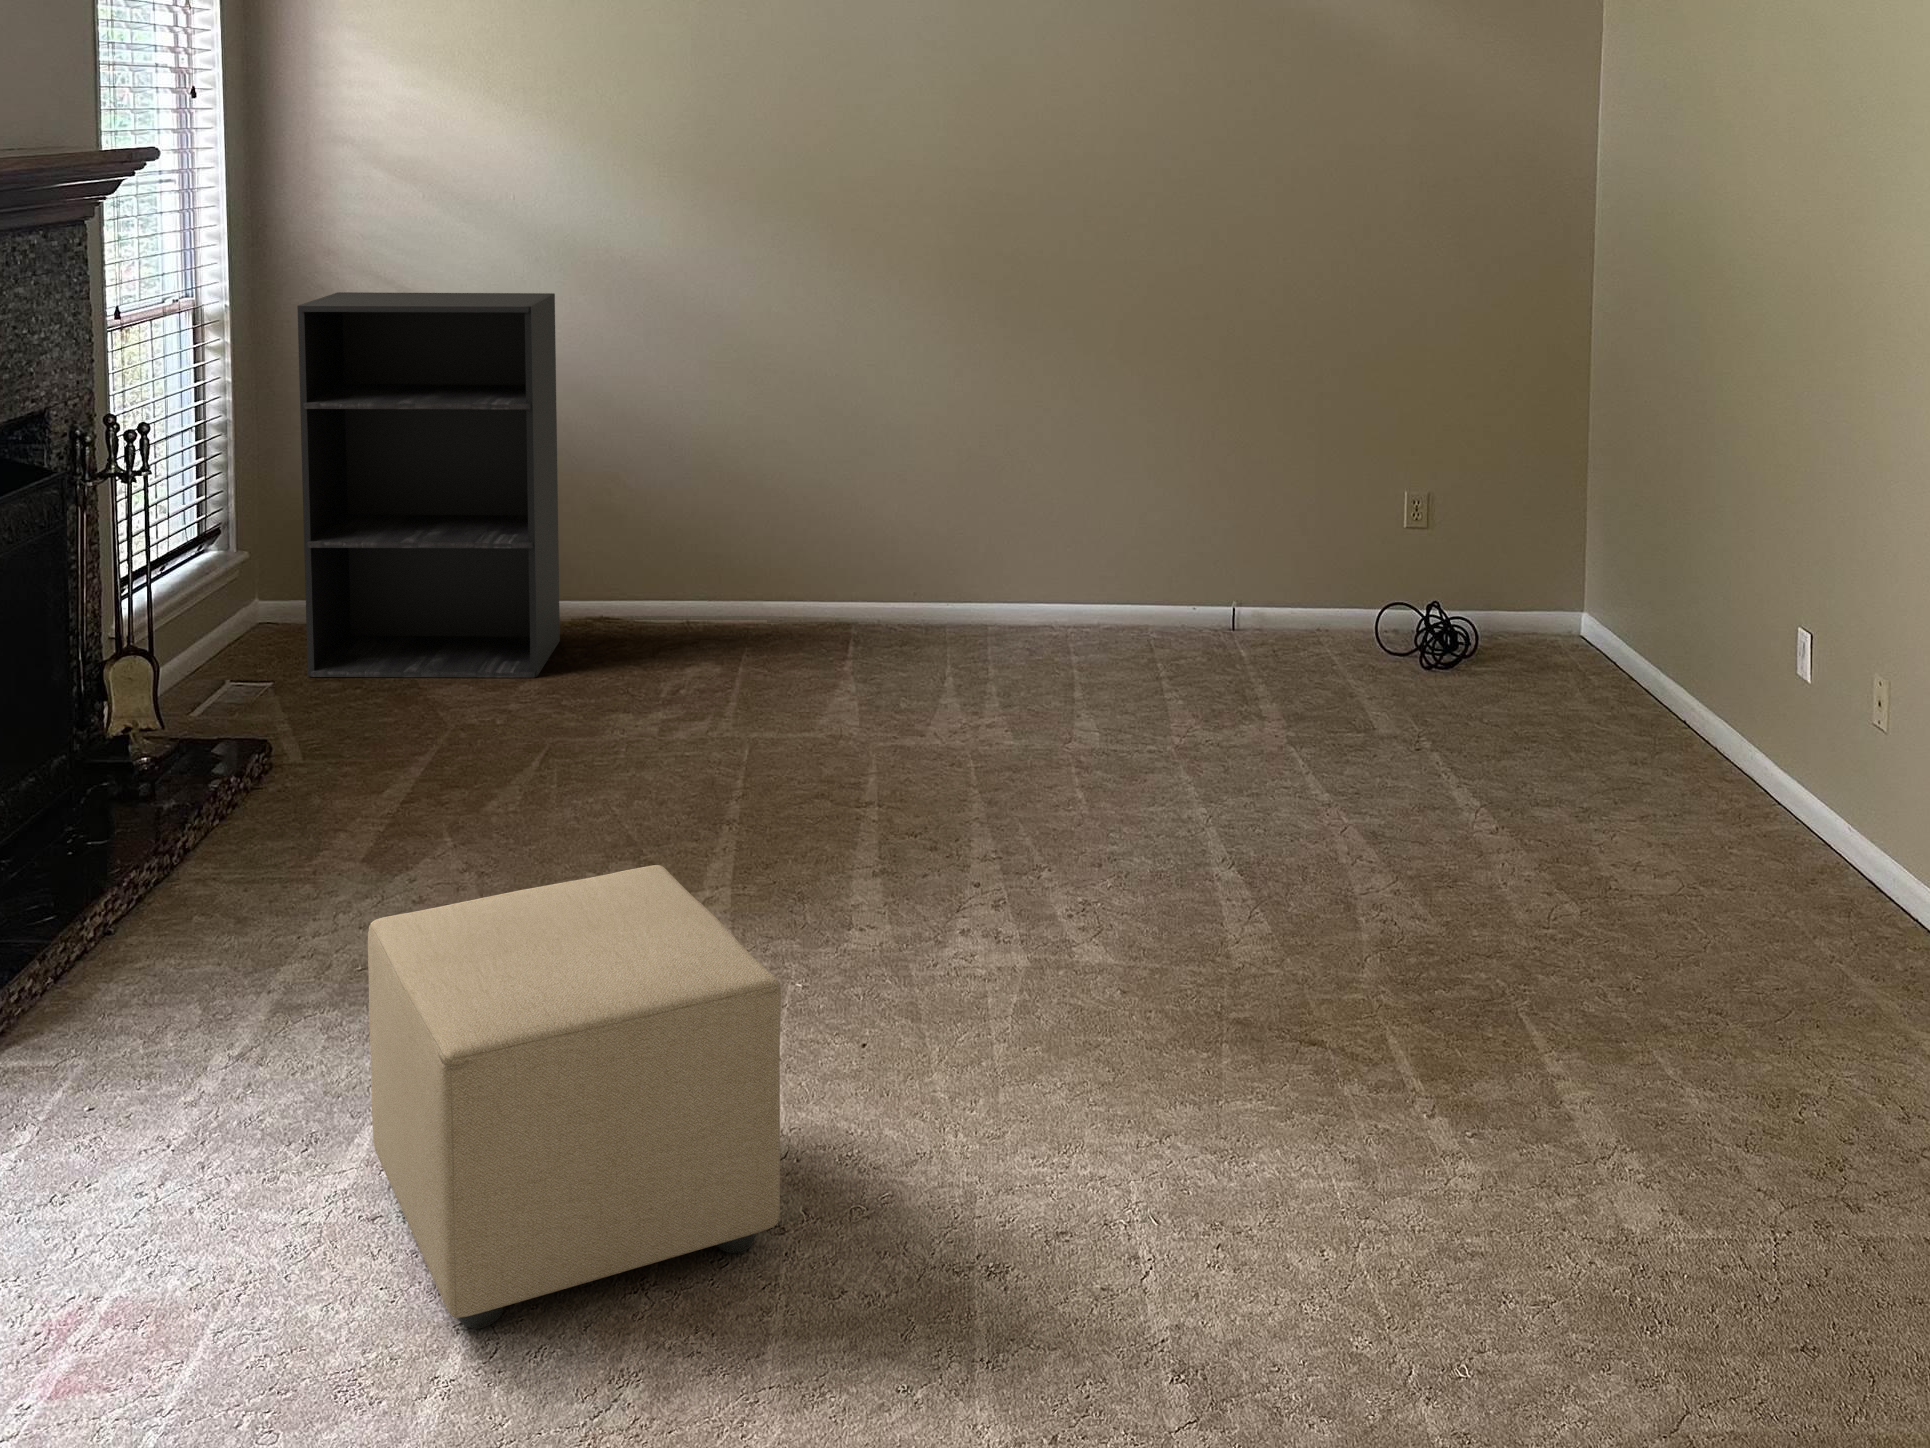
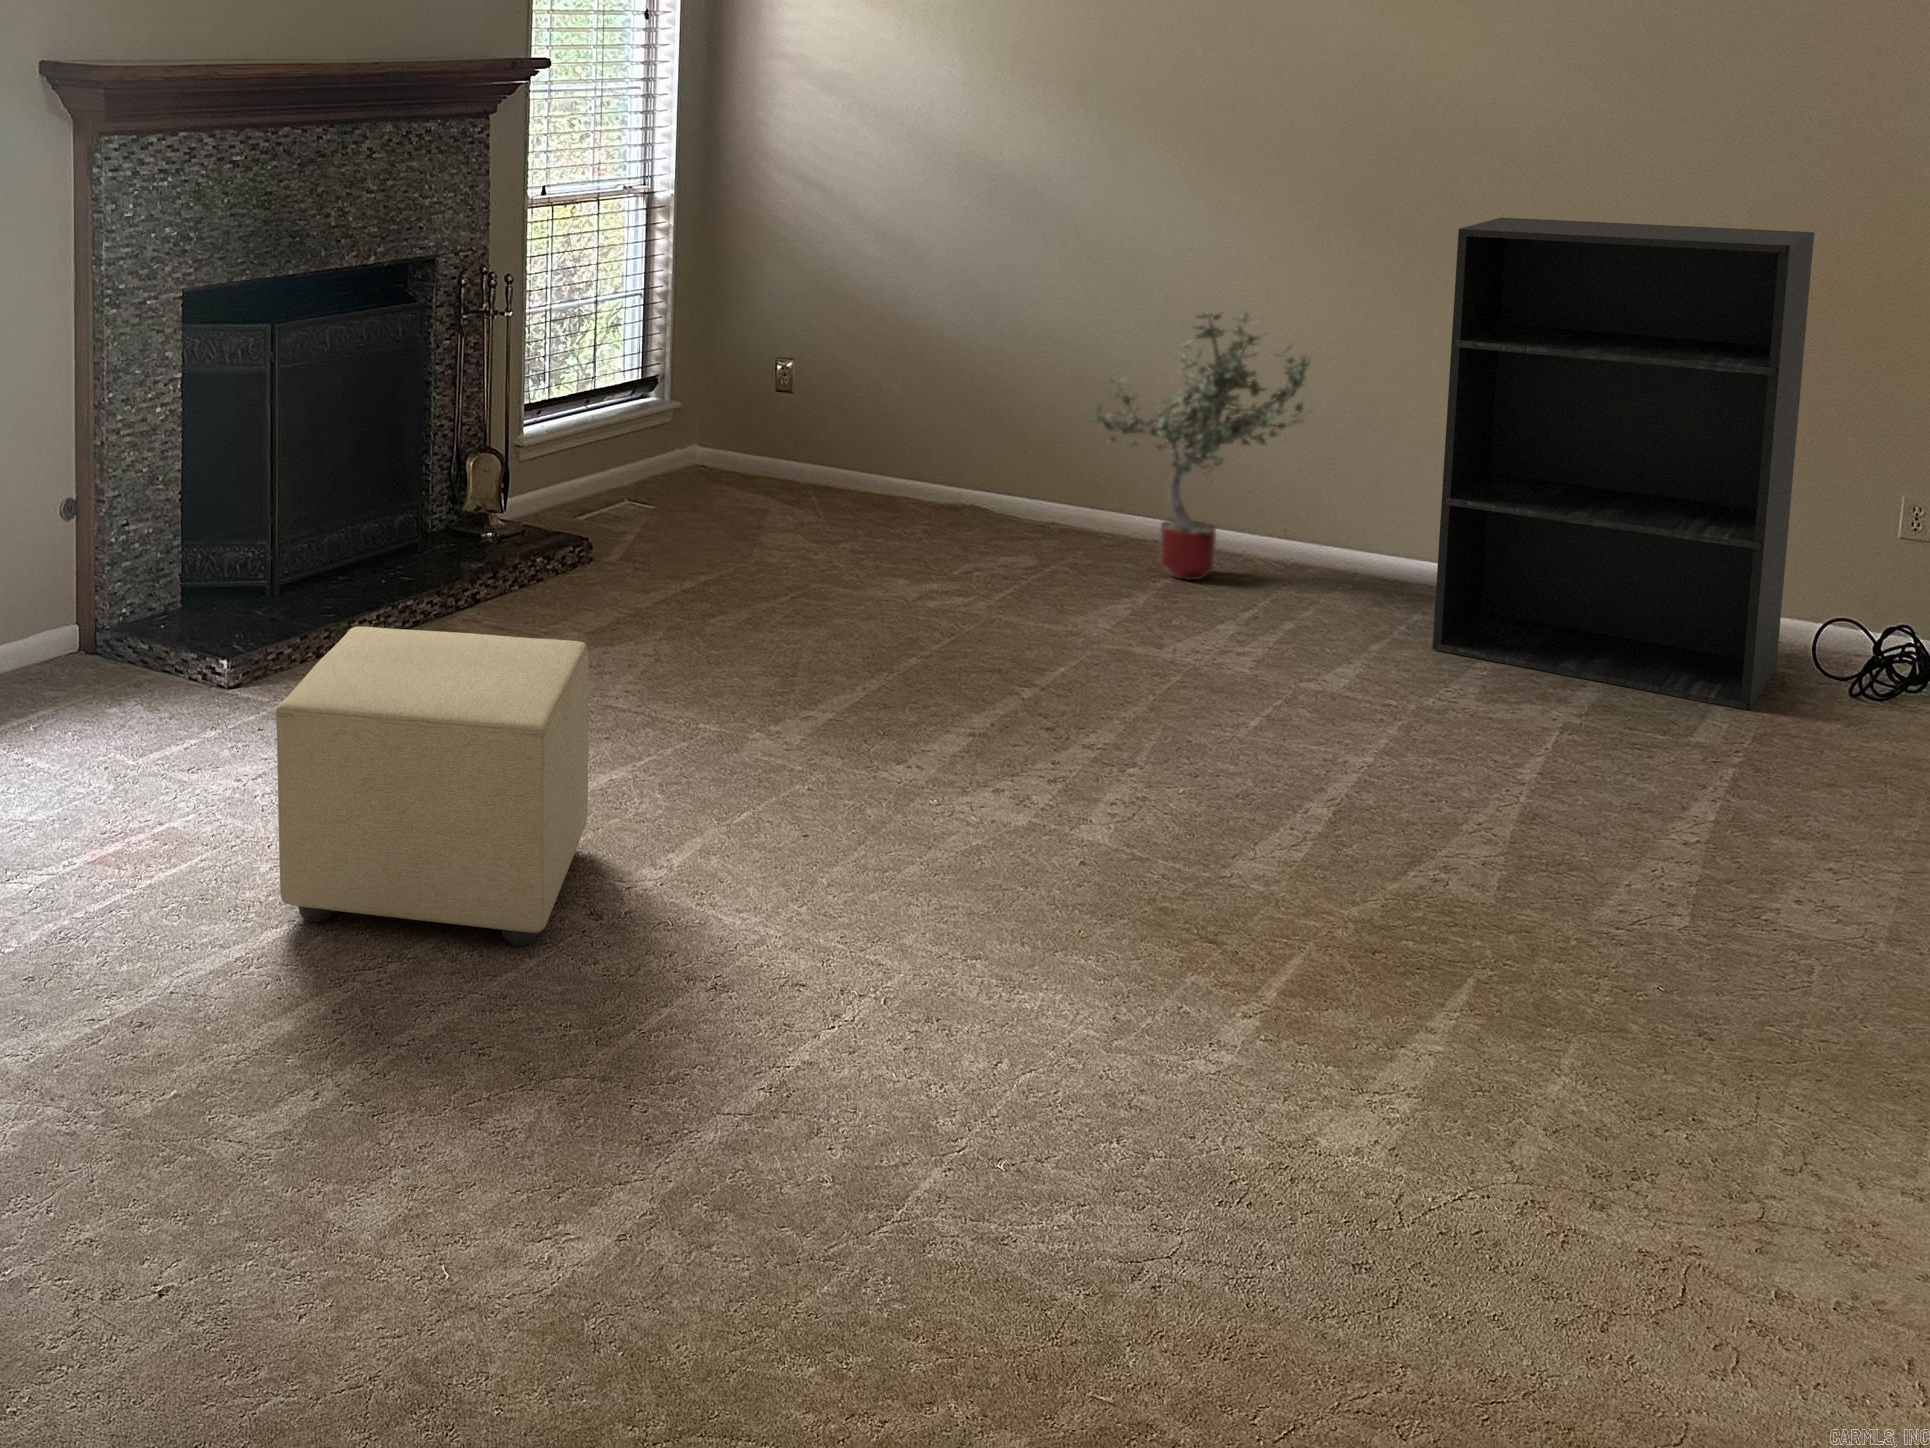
bookshelf: present [297,292,560,678] -> present [1433,218,1814,710]
potted tree: none [735,392,949,655] -> present [1088,313,1309,580]

